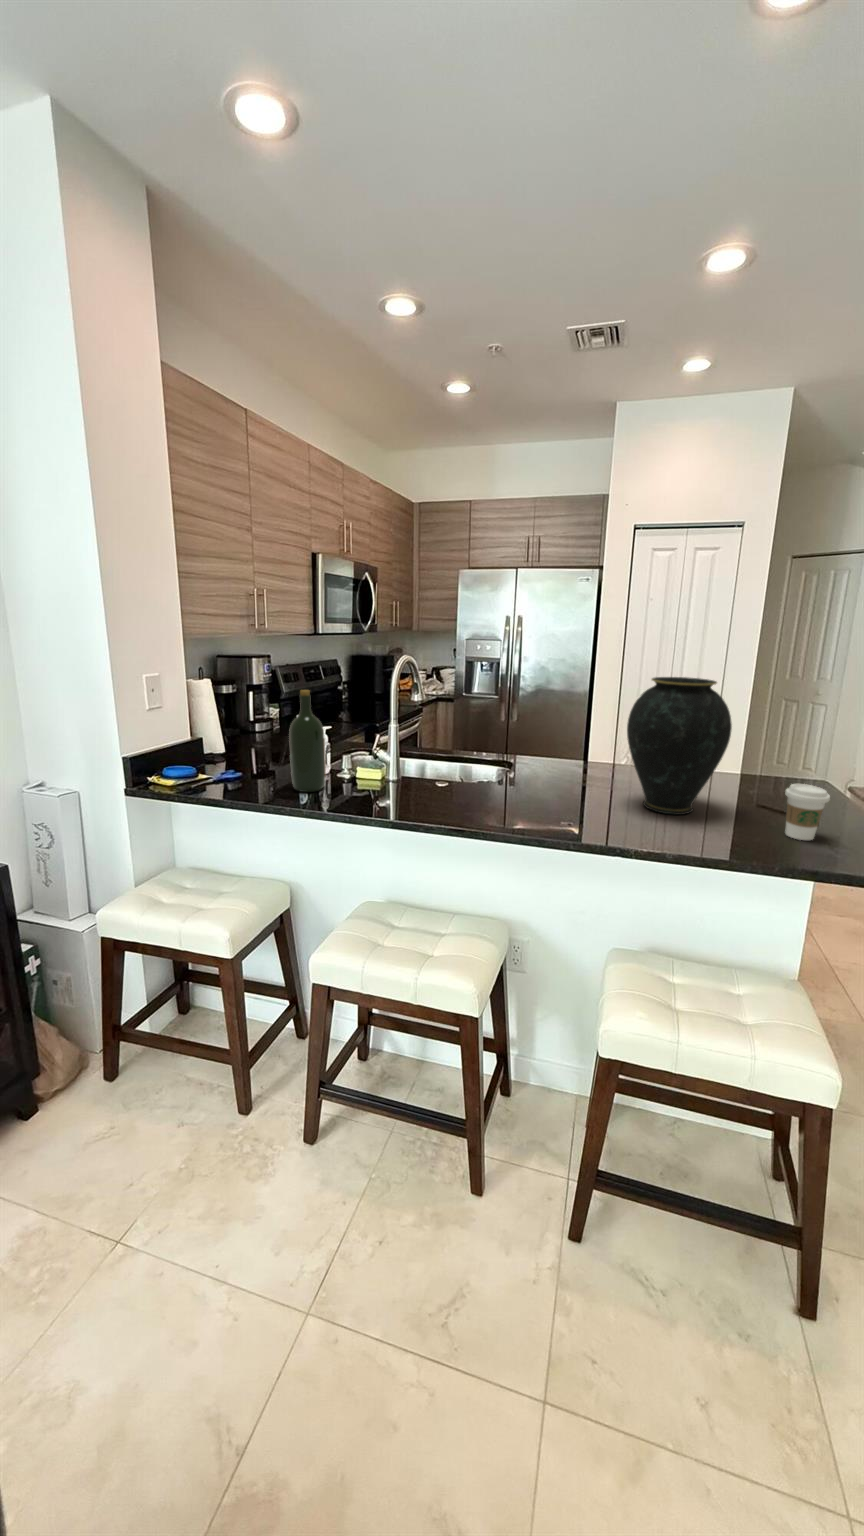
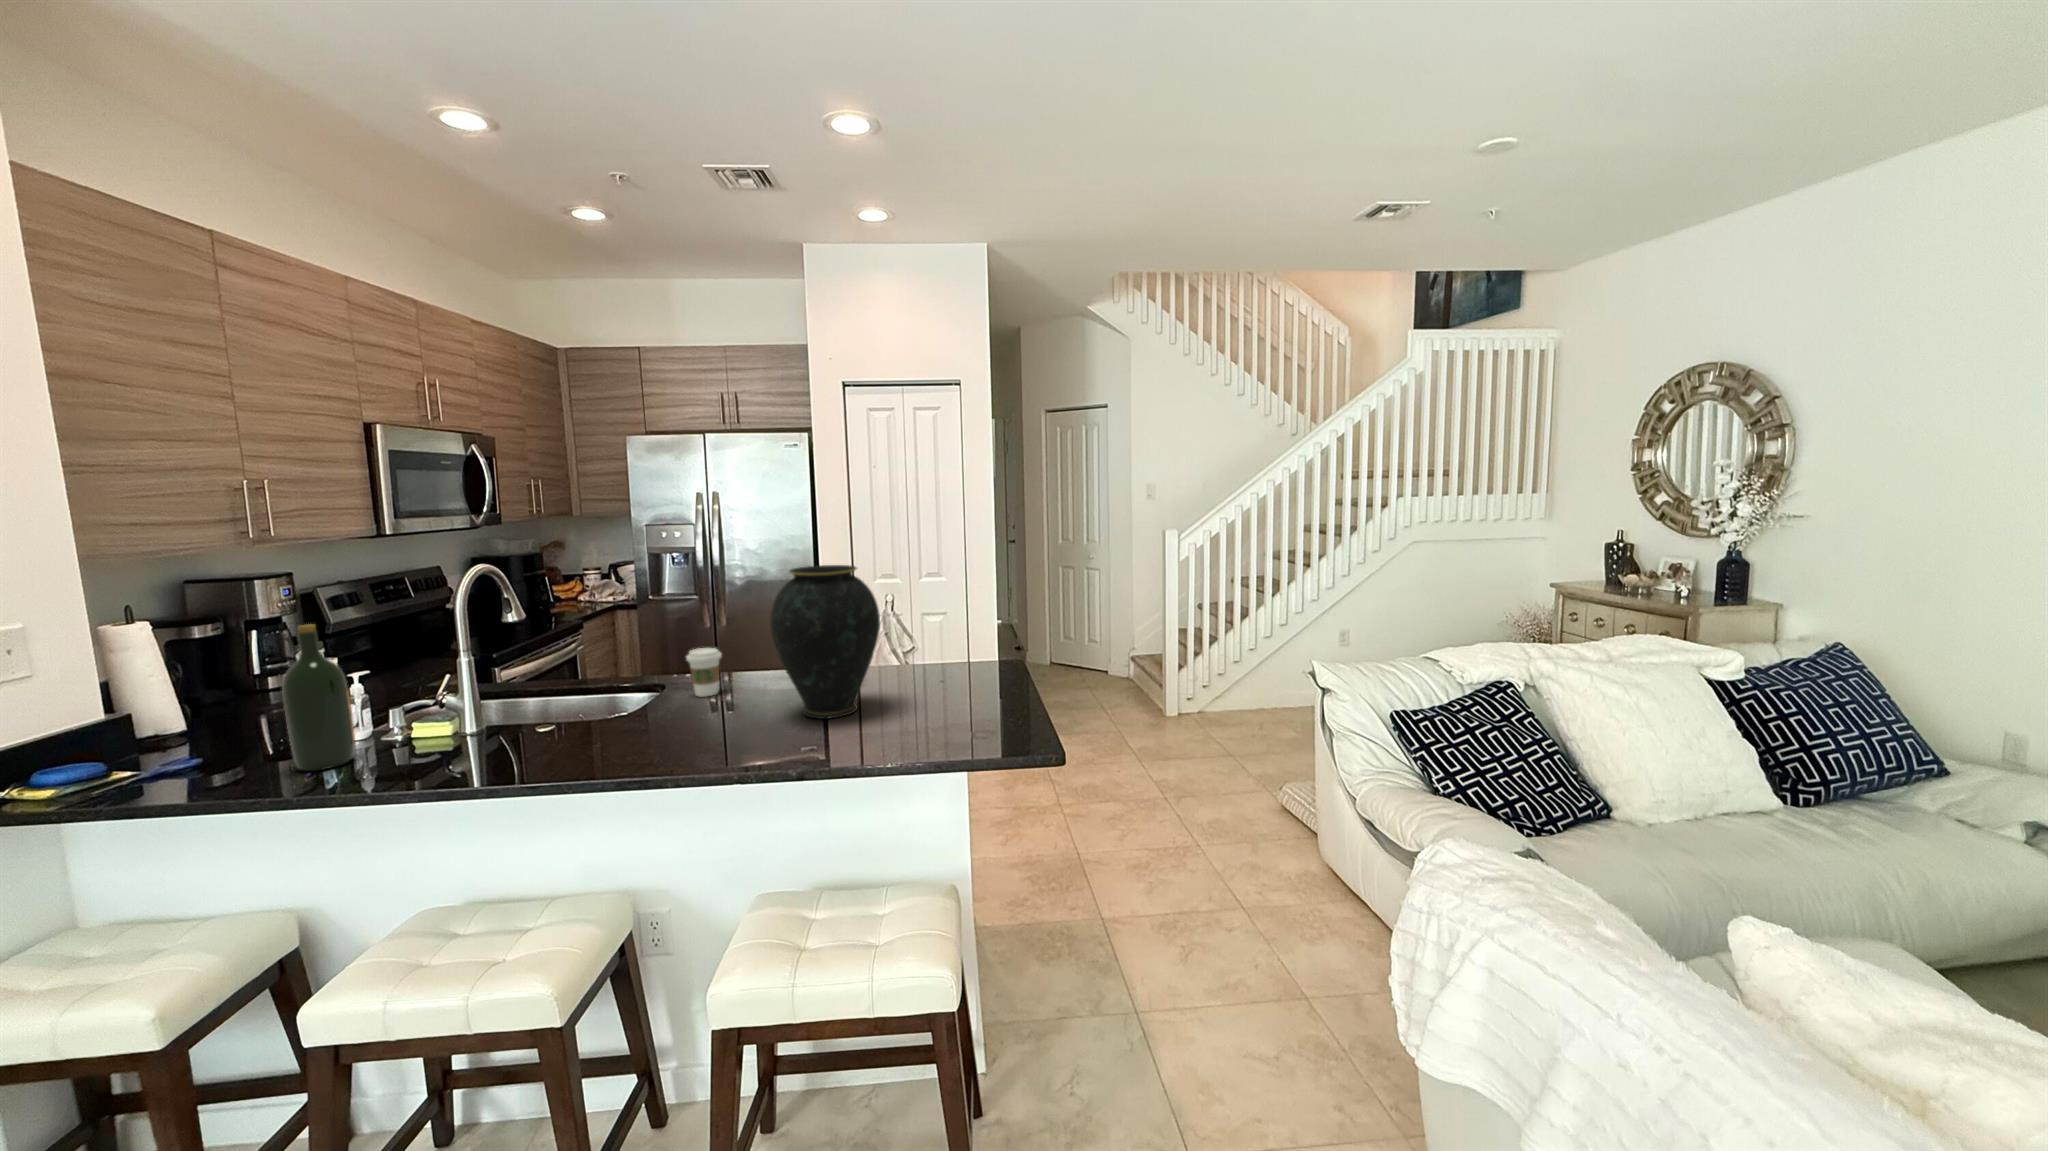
coffee cup: present [785,784,830,840] -> present [686,648,722,697]

